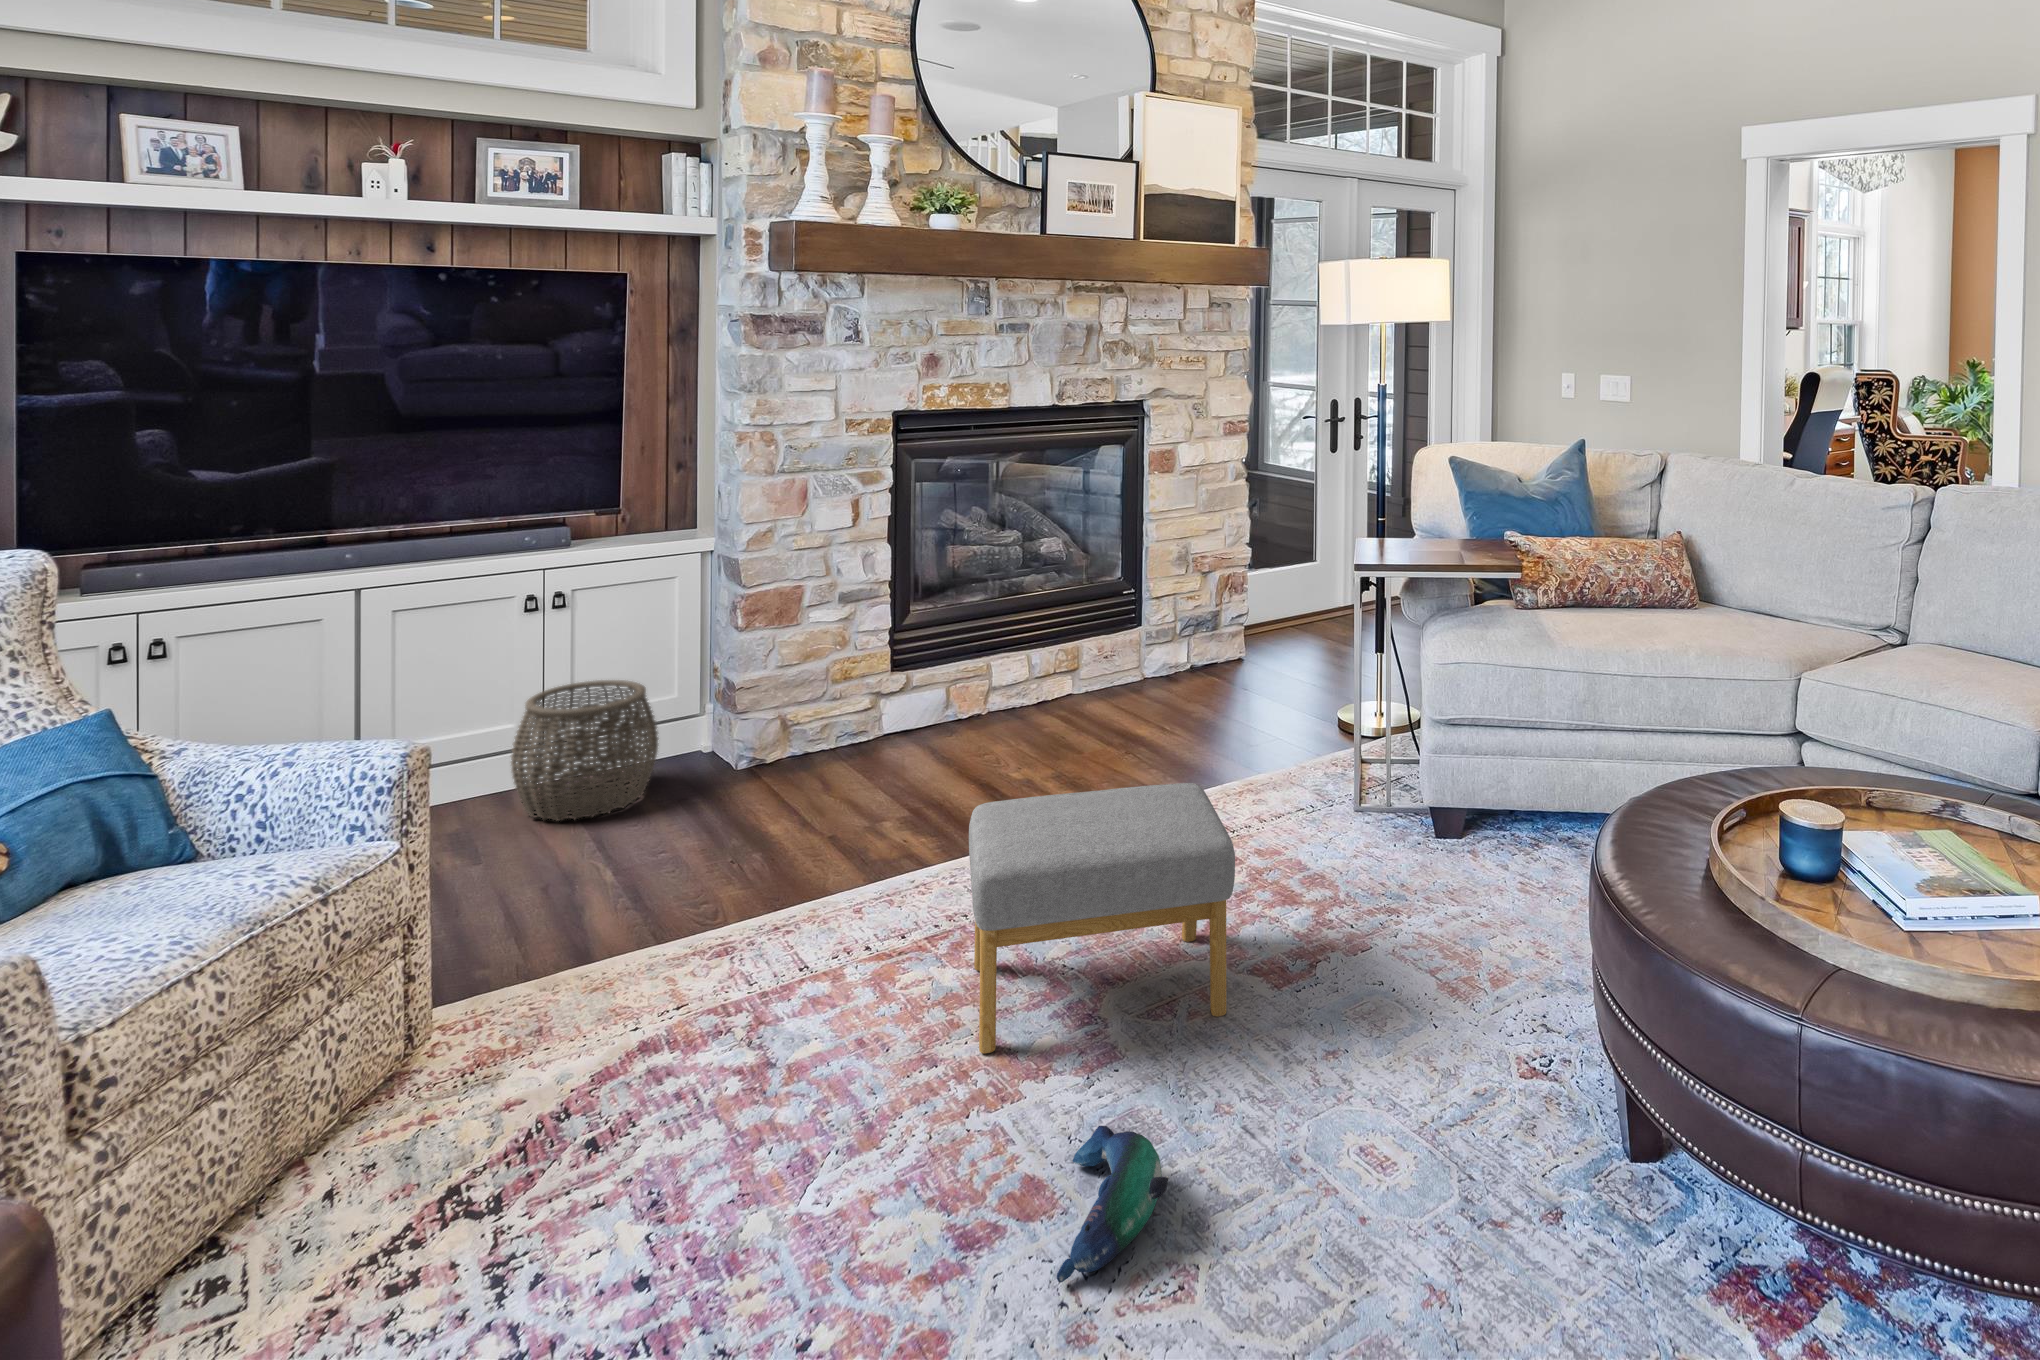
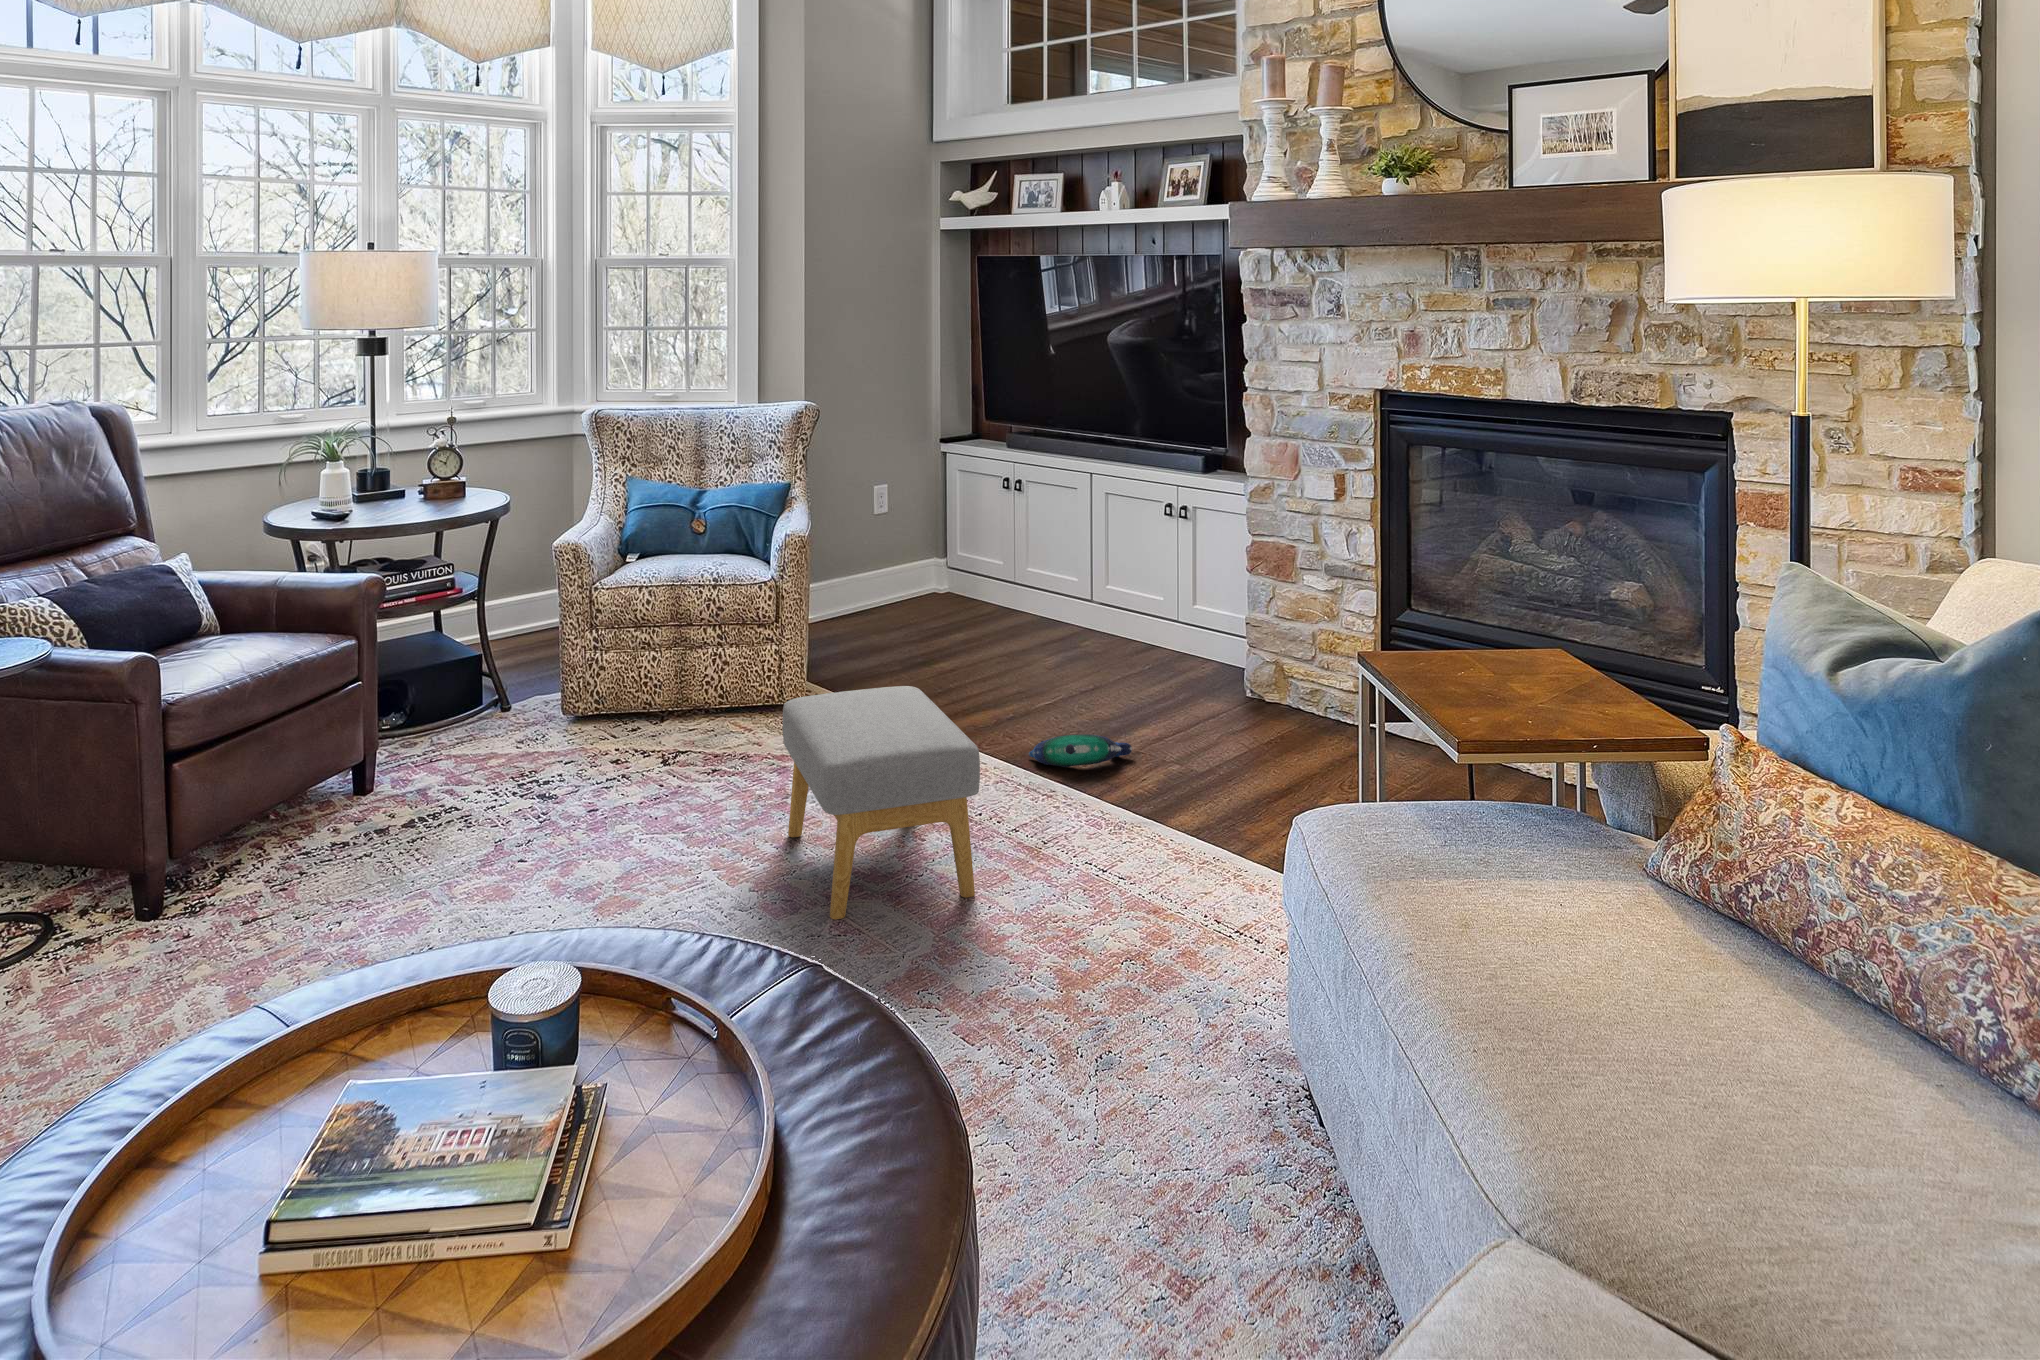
woven basket: present [511,680,658,821] -> none [1098,574,1197,676]
plush toy: present [1057,1126,1169,1282] -> present [1029,734,1132,767]

